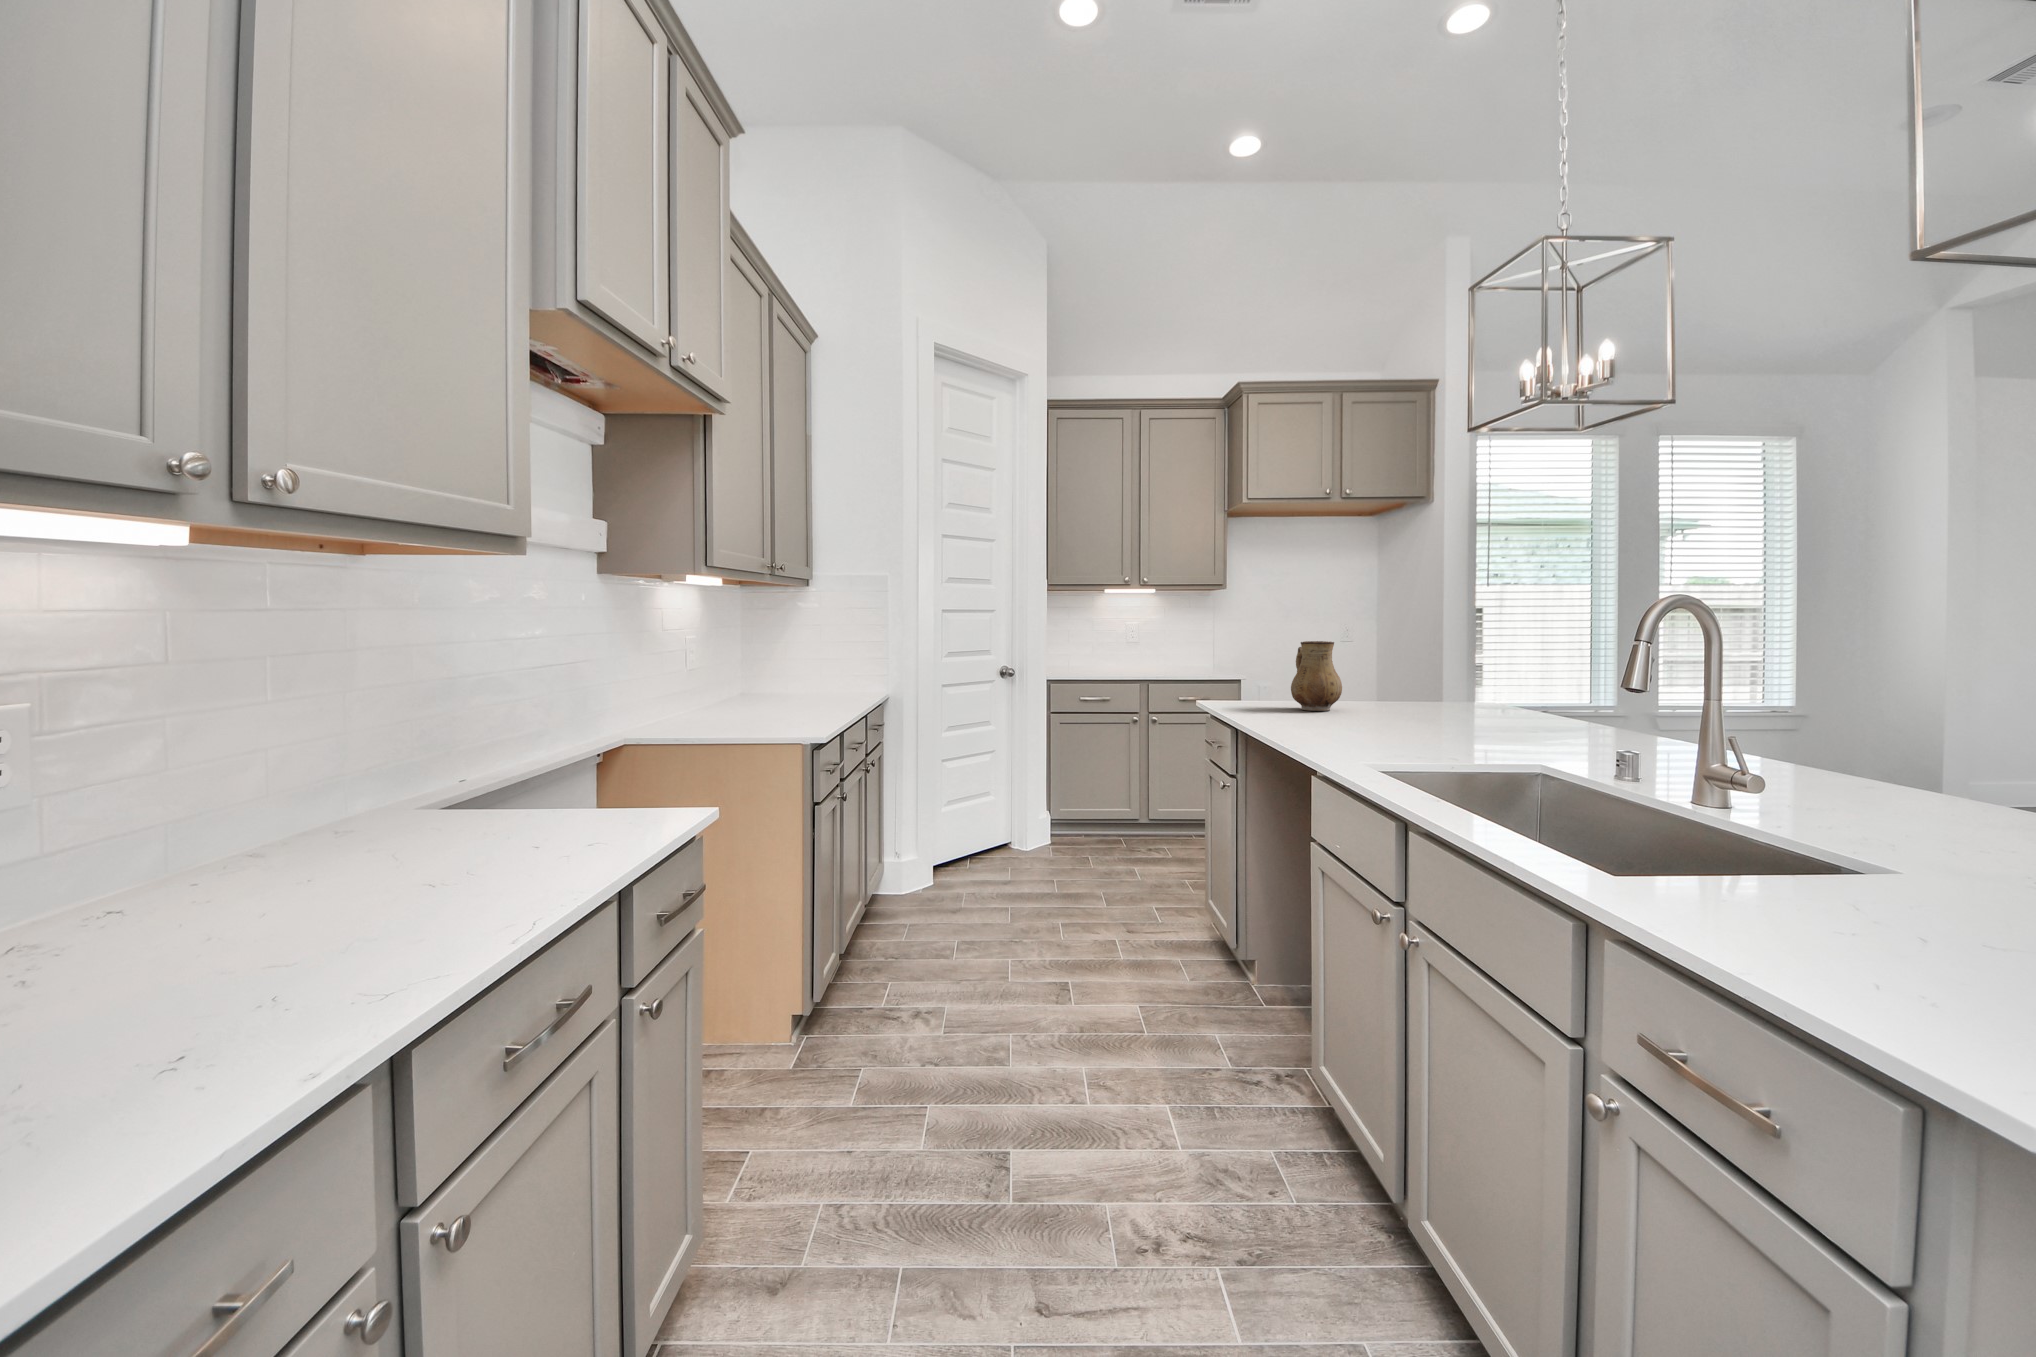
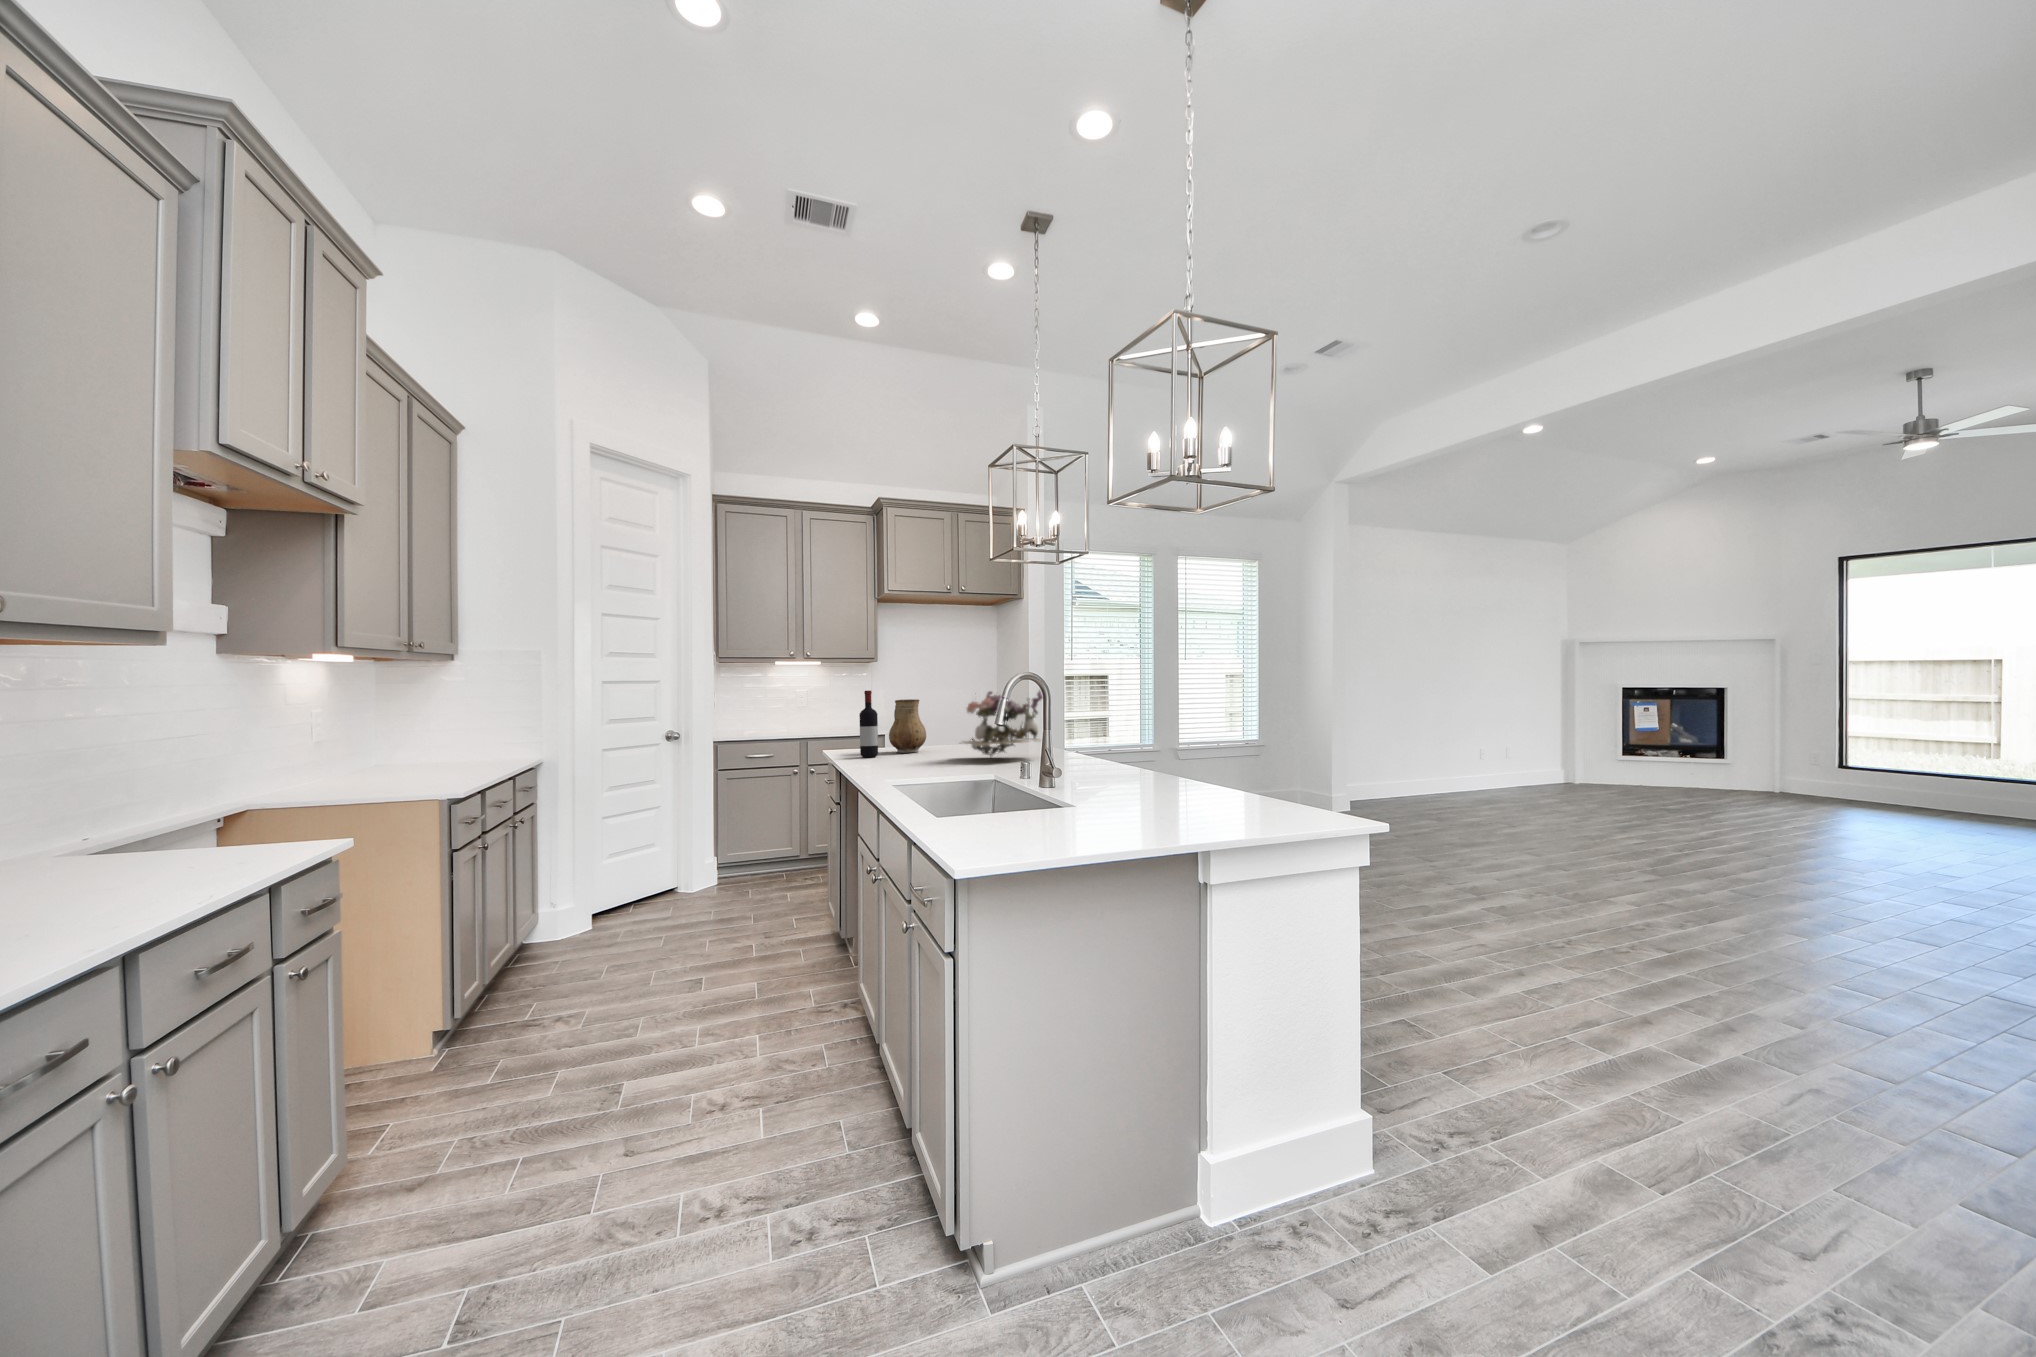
flower arrangement: none [1408,626,1553,727] -> present [963,691,1043,756]
wine bottle: none [1260,629,1284,715] -> present [859,691,878,757]

